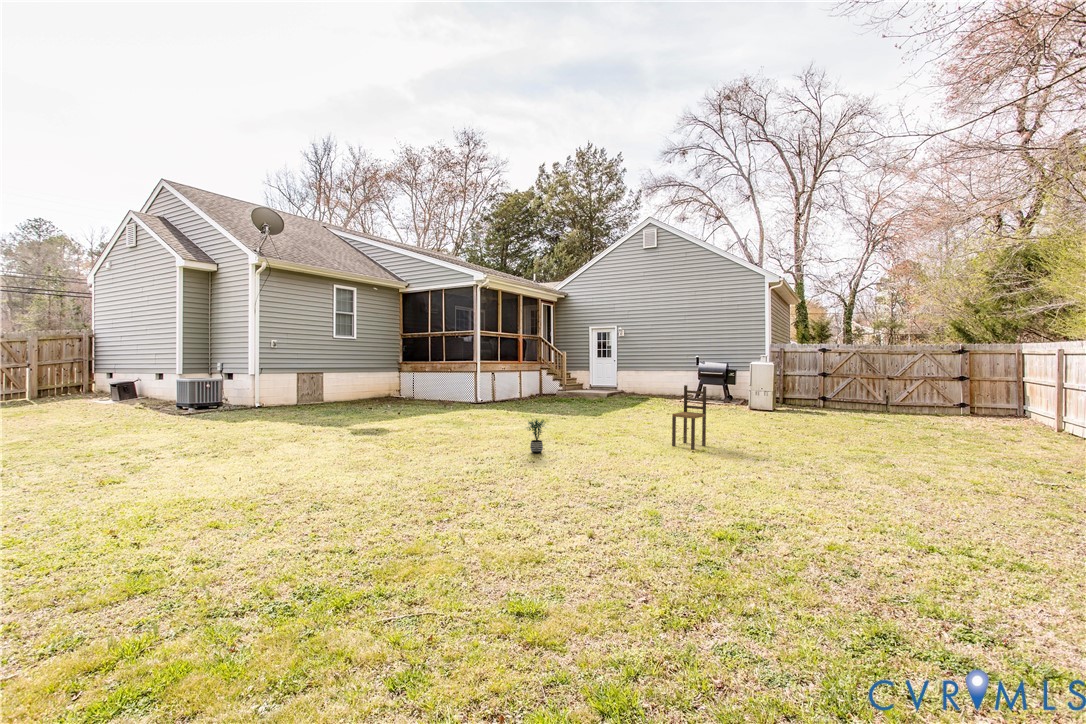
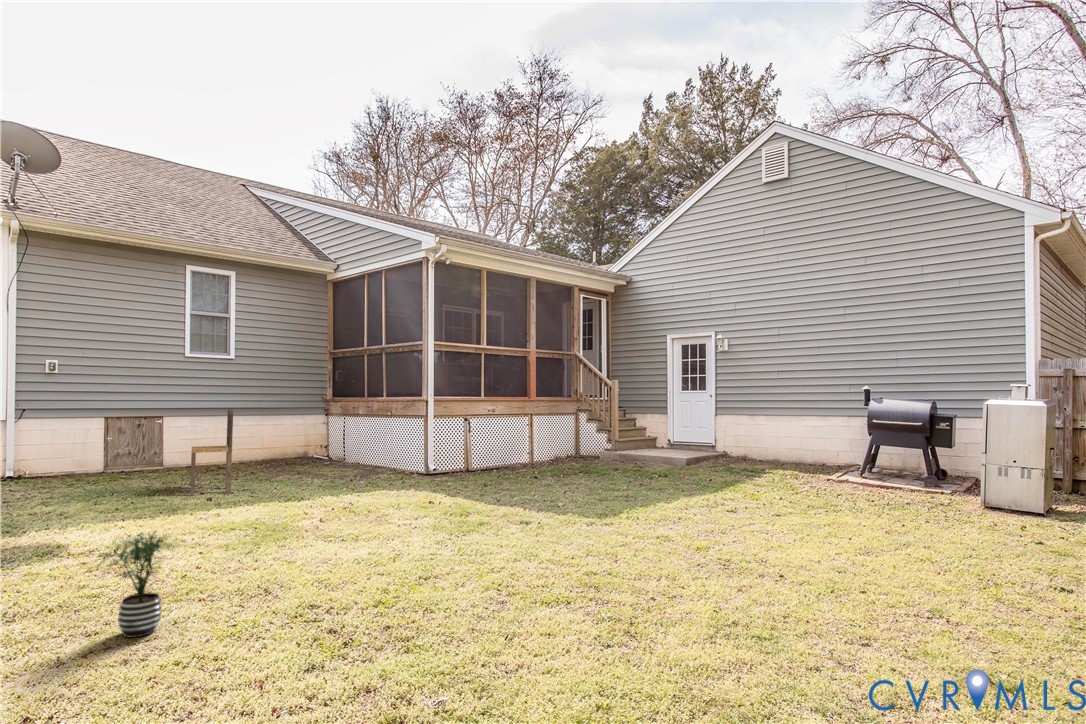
chair: present [672,385,706,449] -> present [190,409,233,495]

